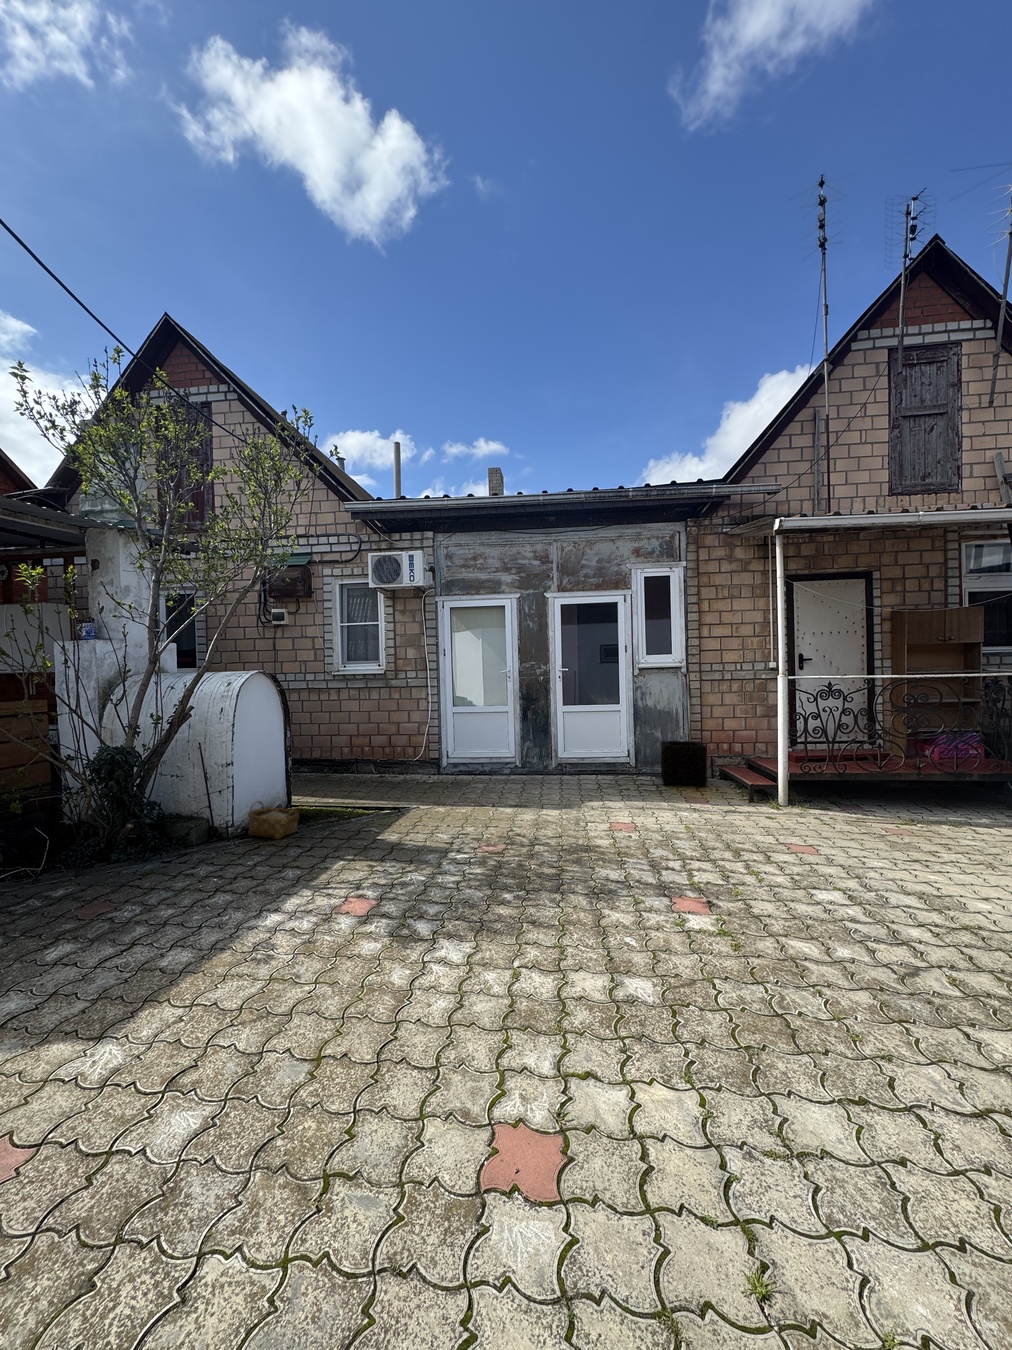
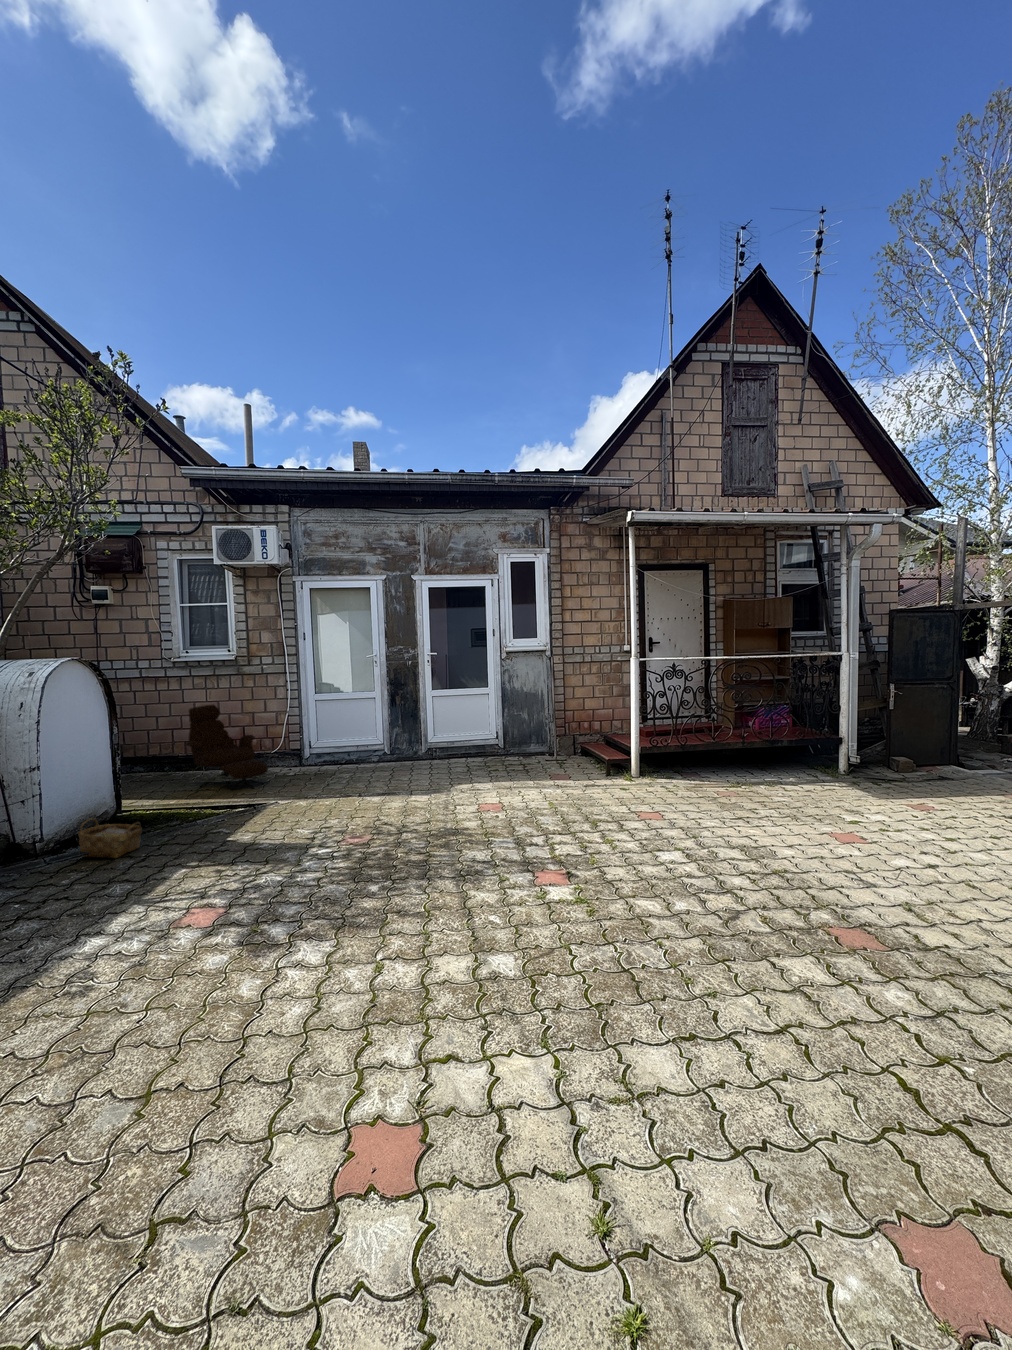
lounge chair: none [334,702,405,786] -> present [186,705,268,791]
wooden crate: present [661,741,707,788] -> none [525,725,566,769]

